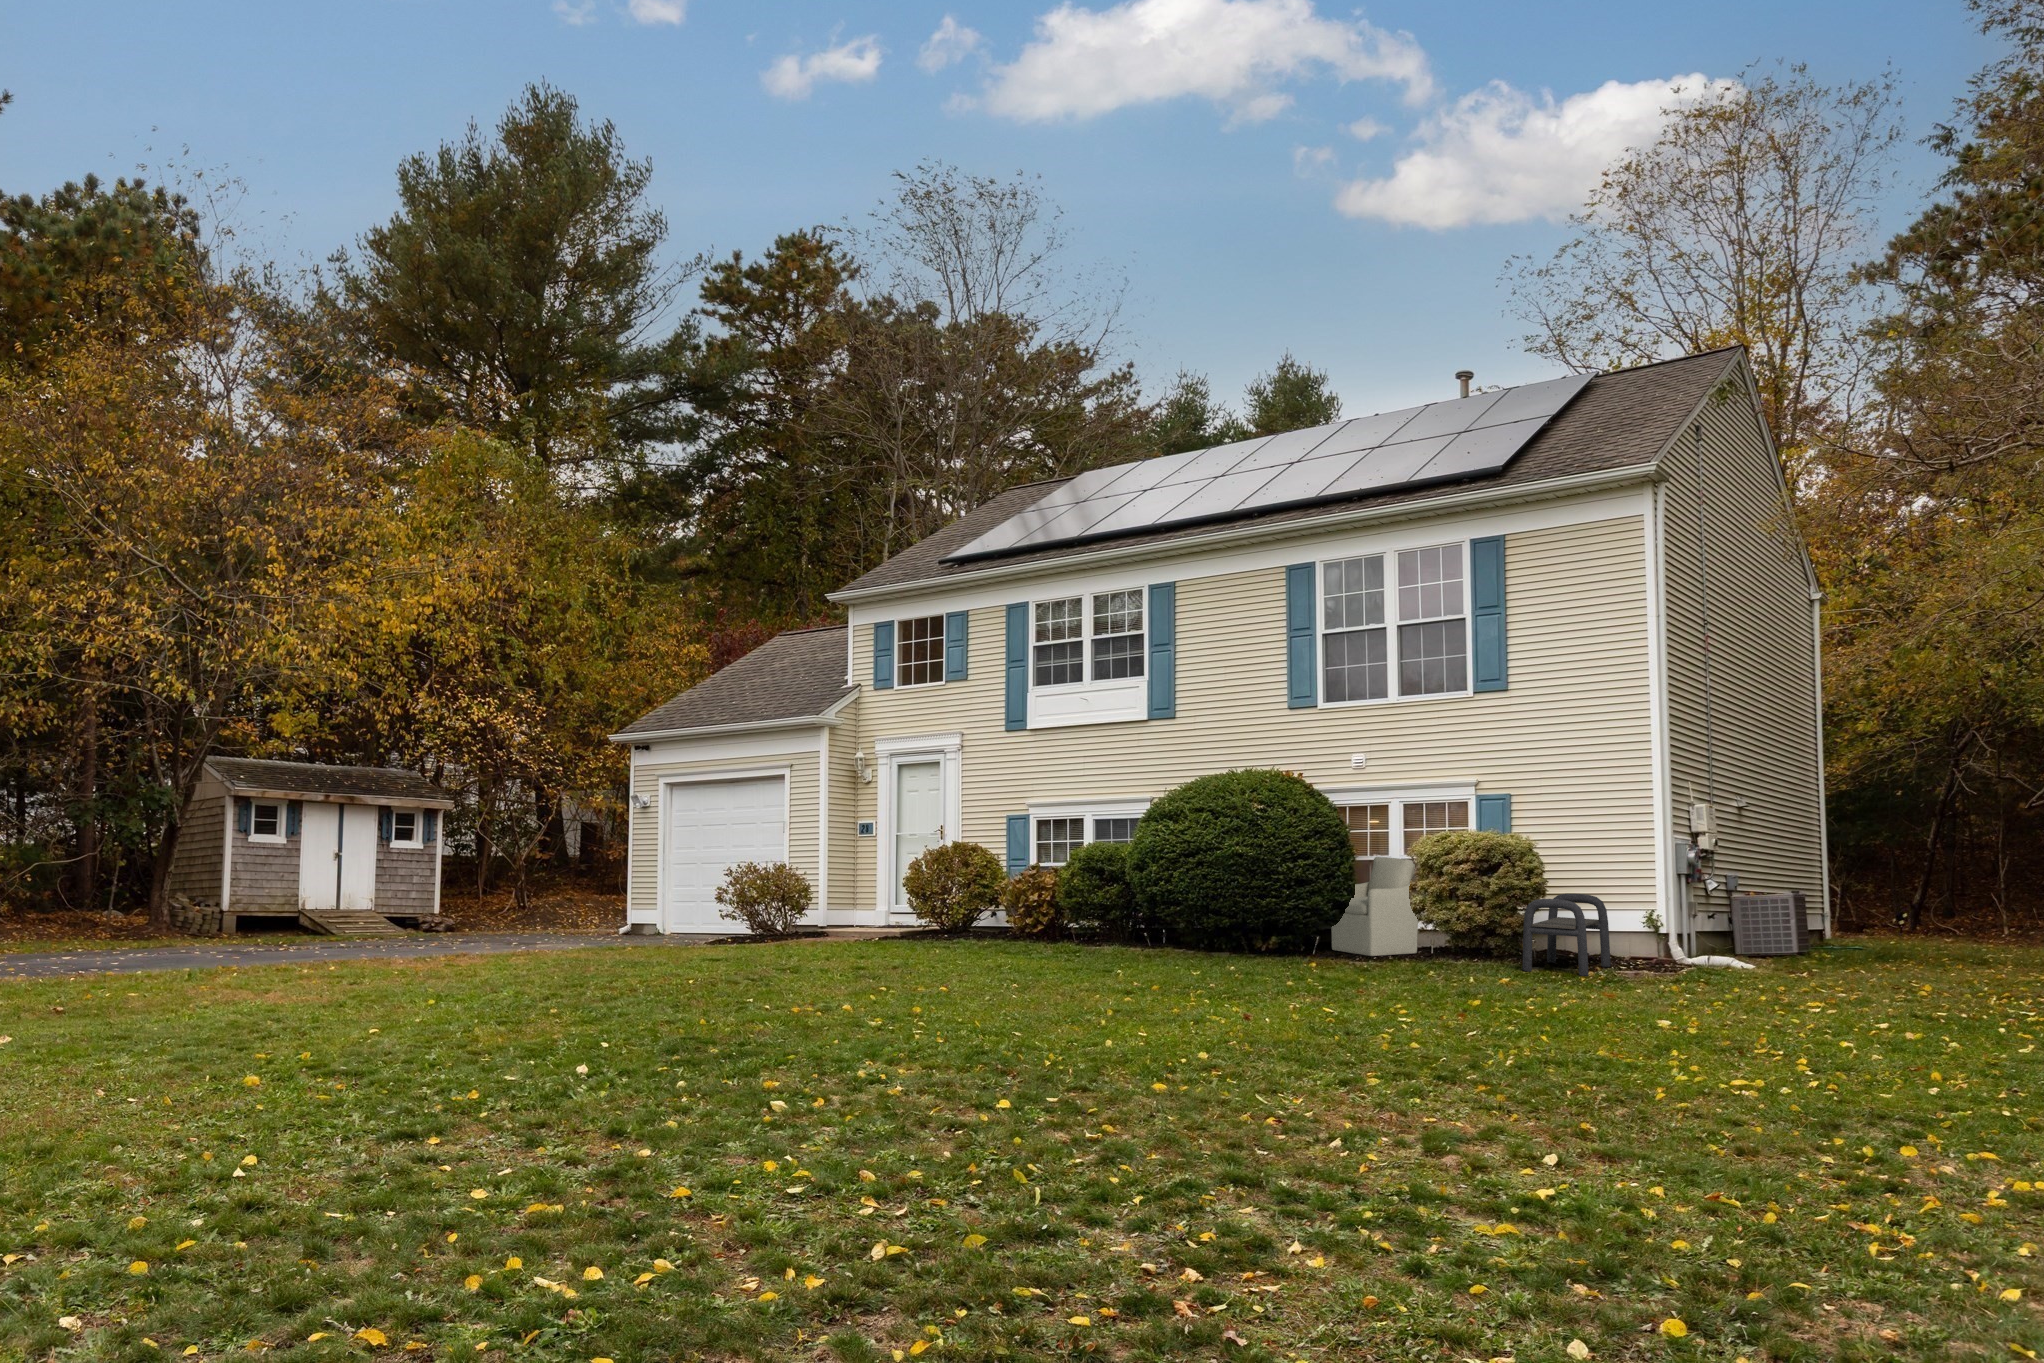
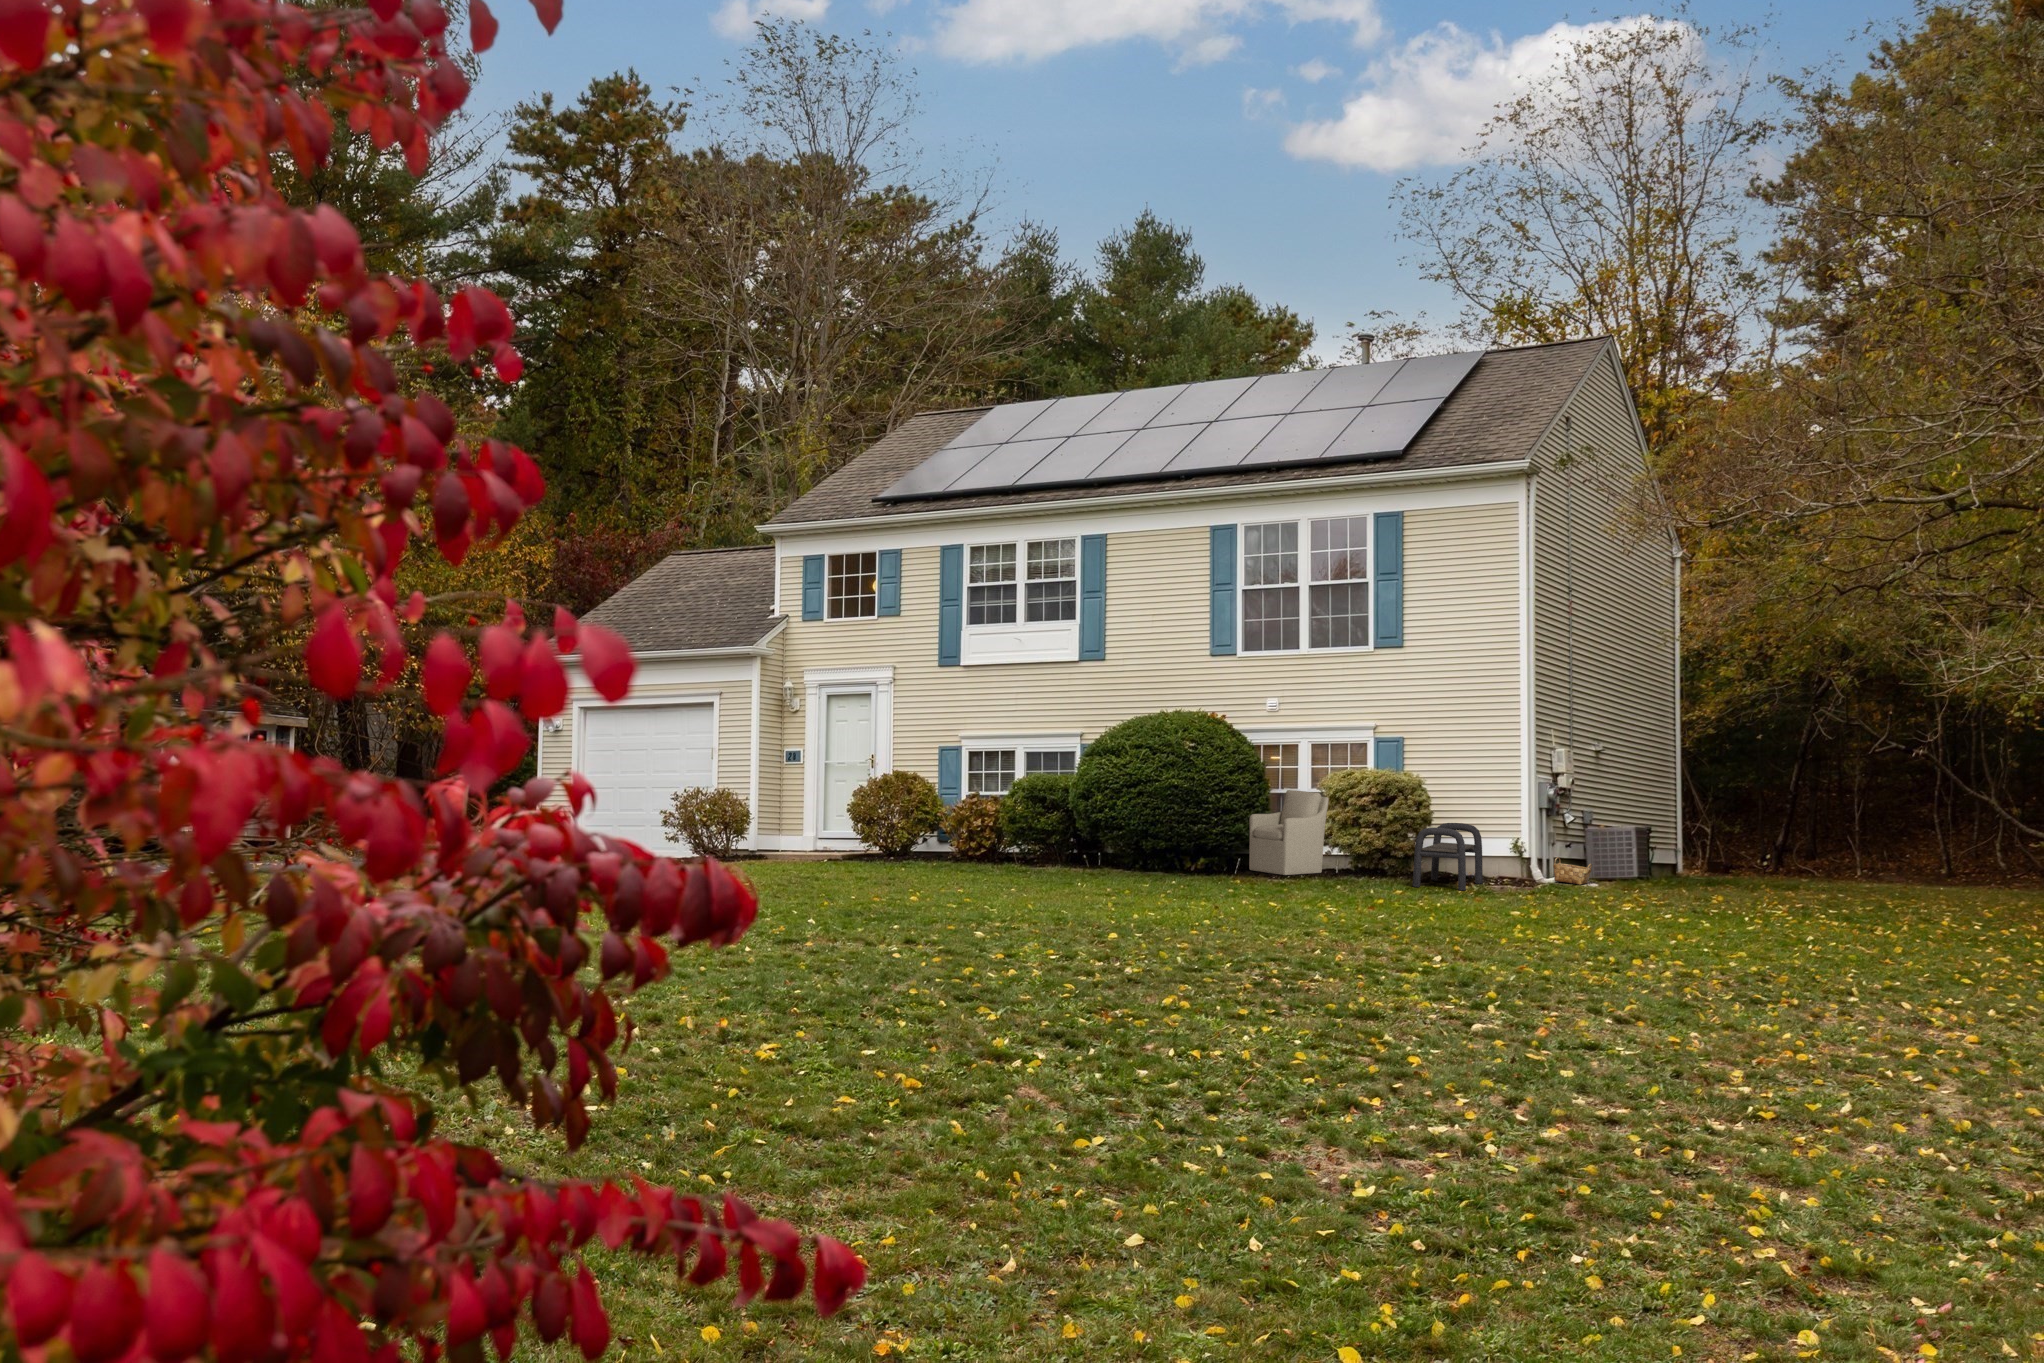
woven basket: none [1698,934,1747,968] -> present [1553,857,1592,885]

